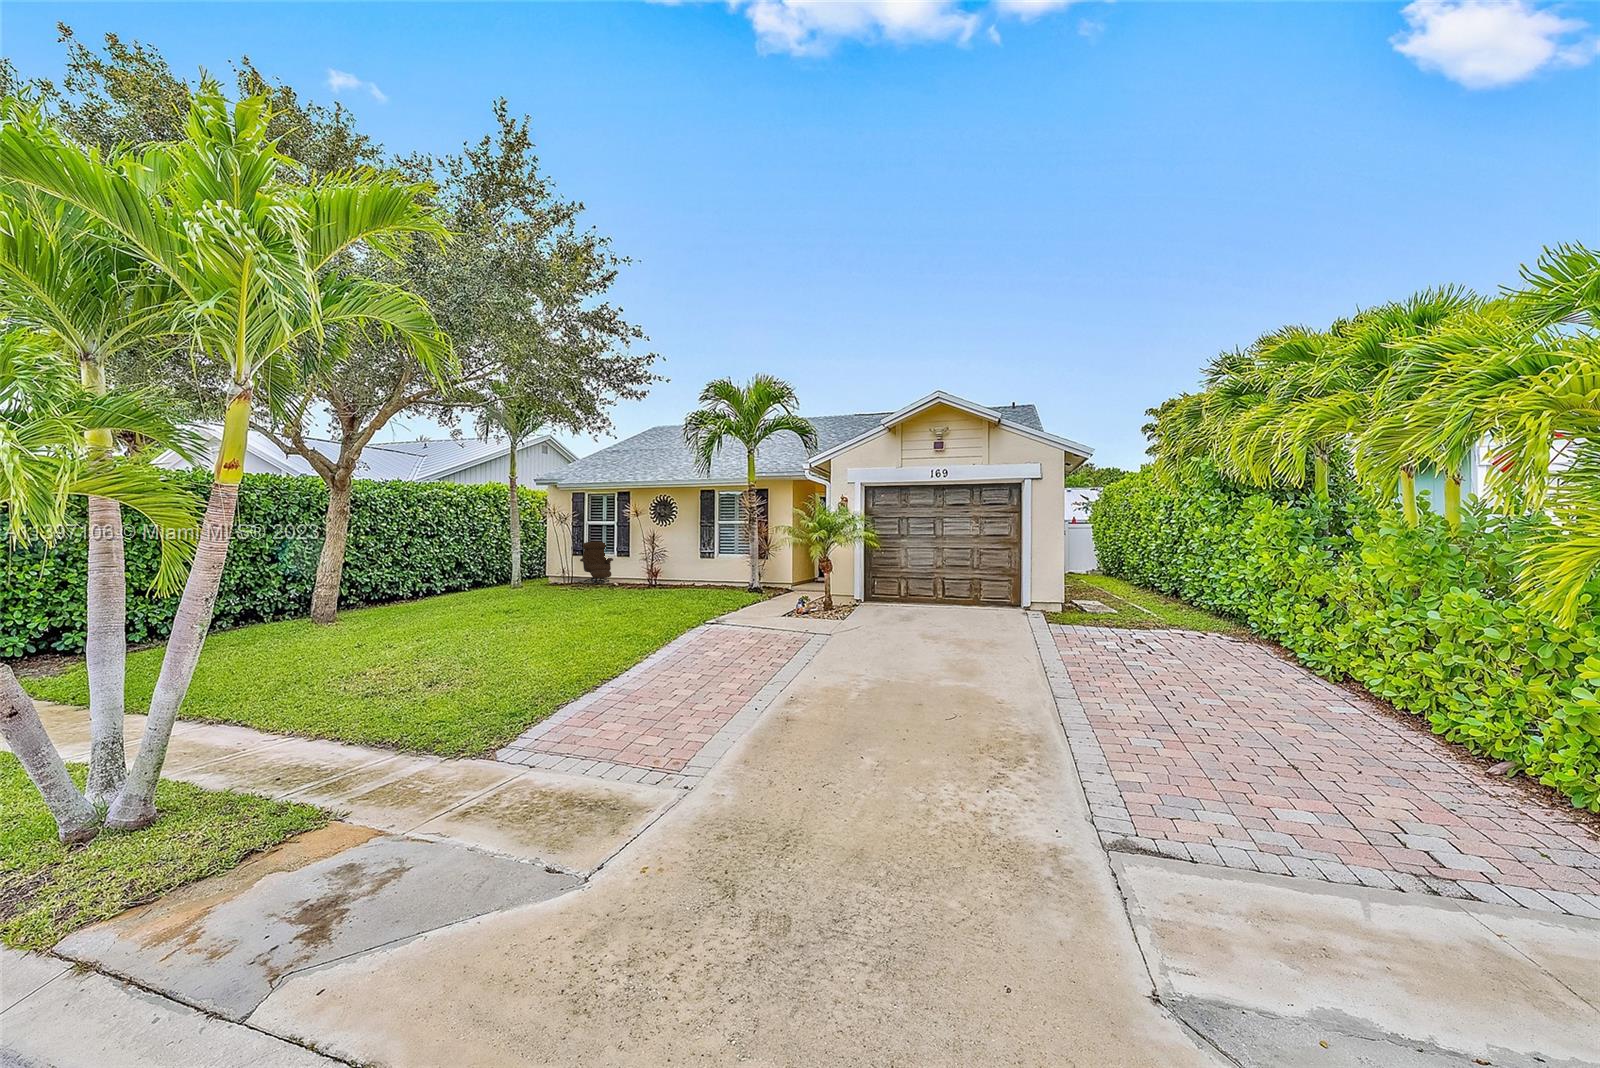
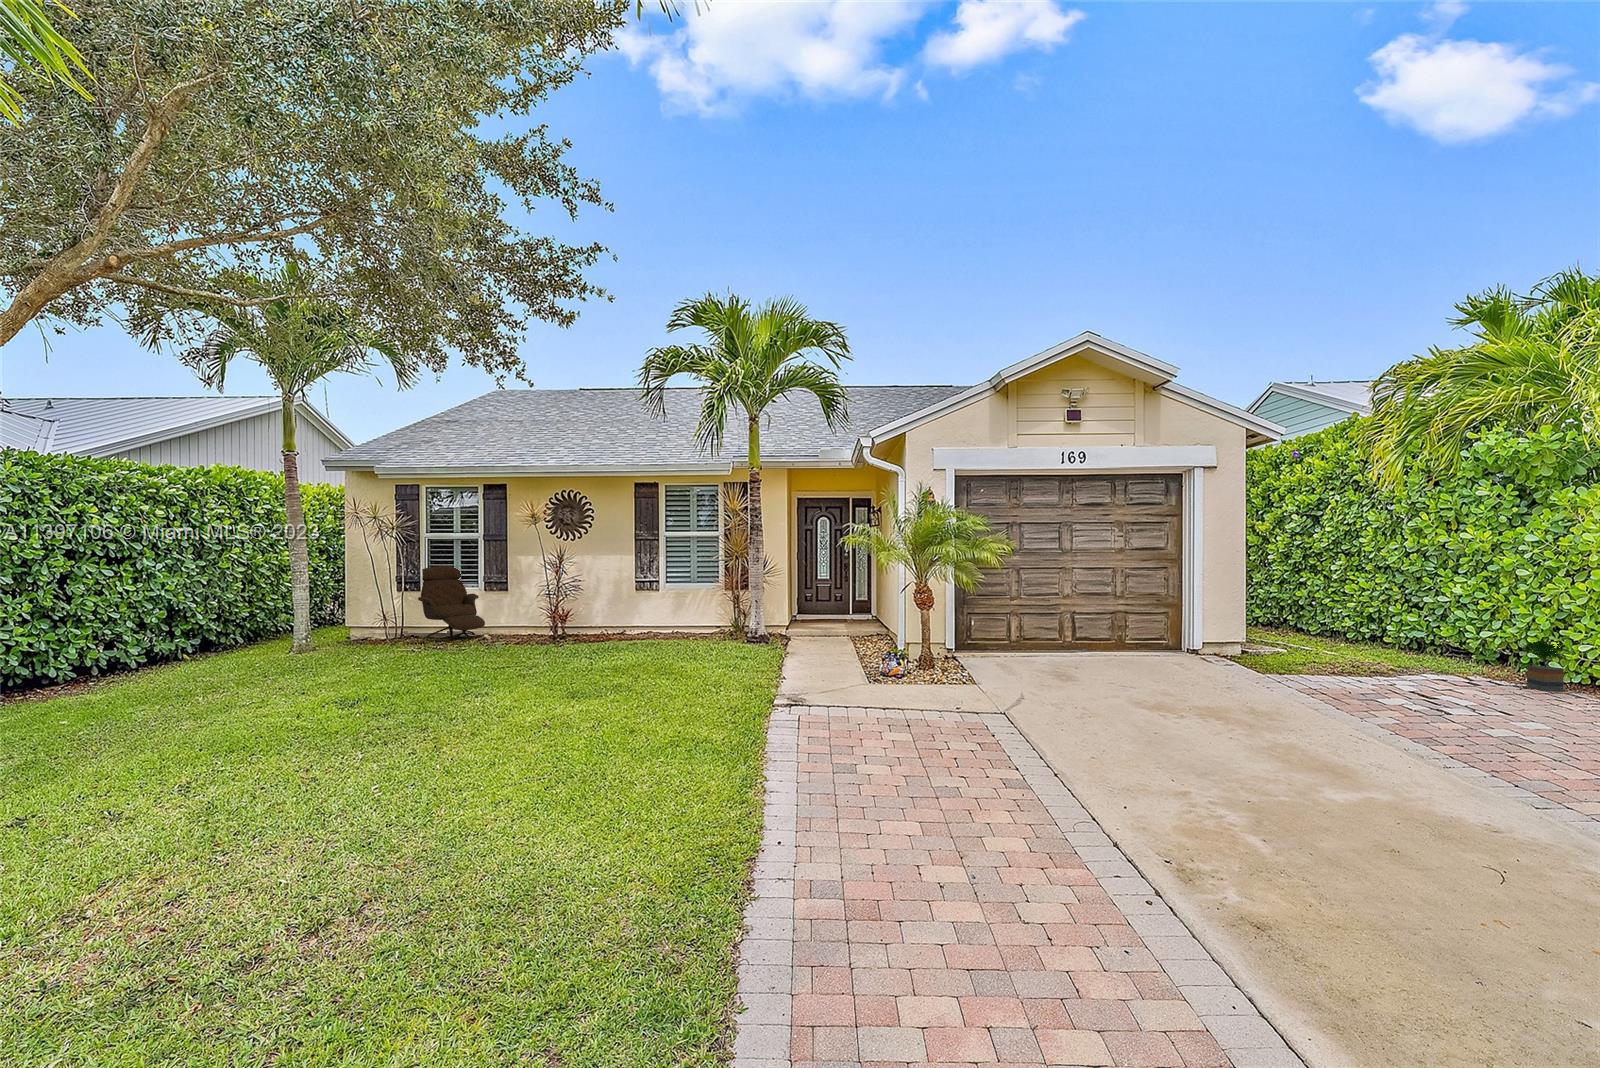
potted tree: none [1227,606,1262,645] -> present [1525,640,1571,691]

